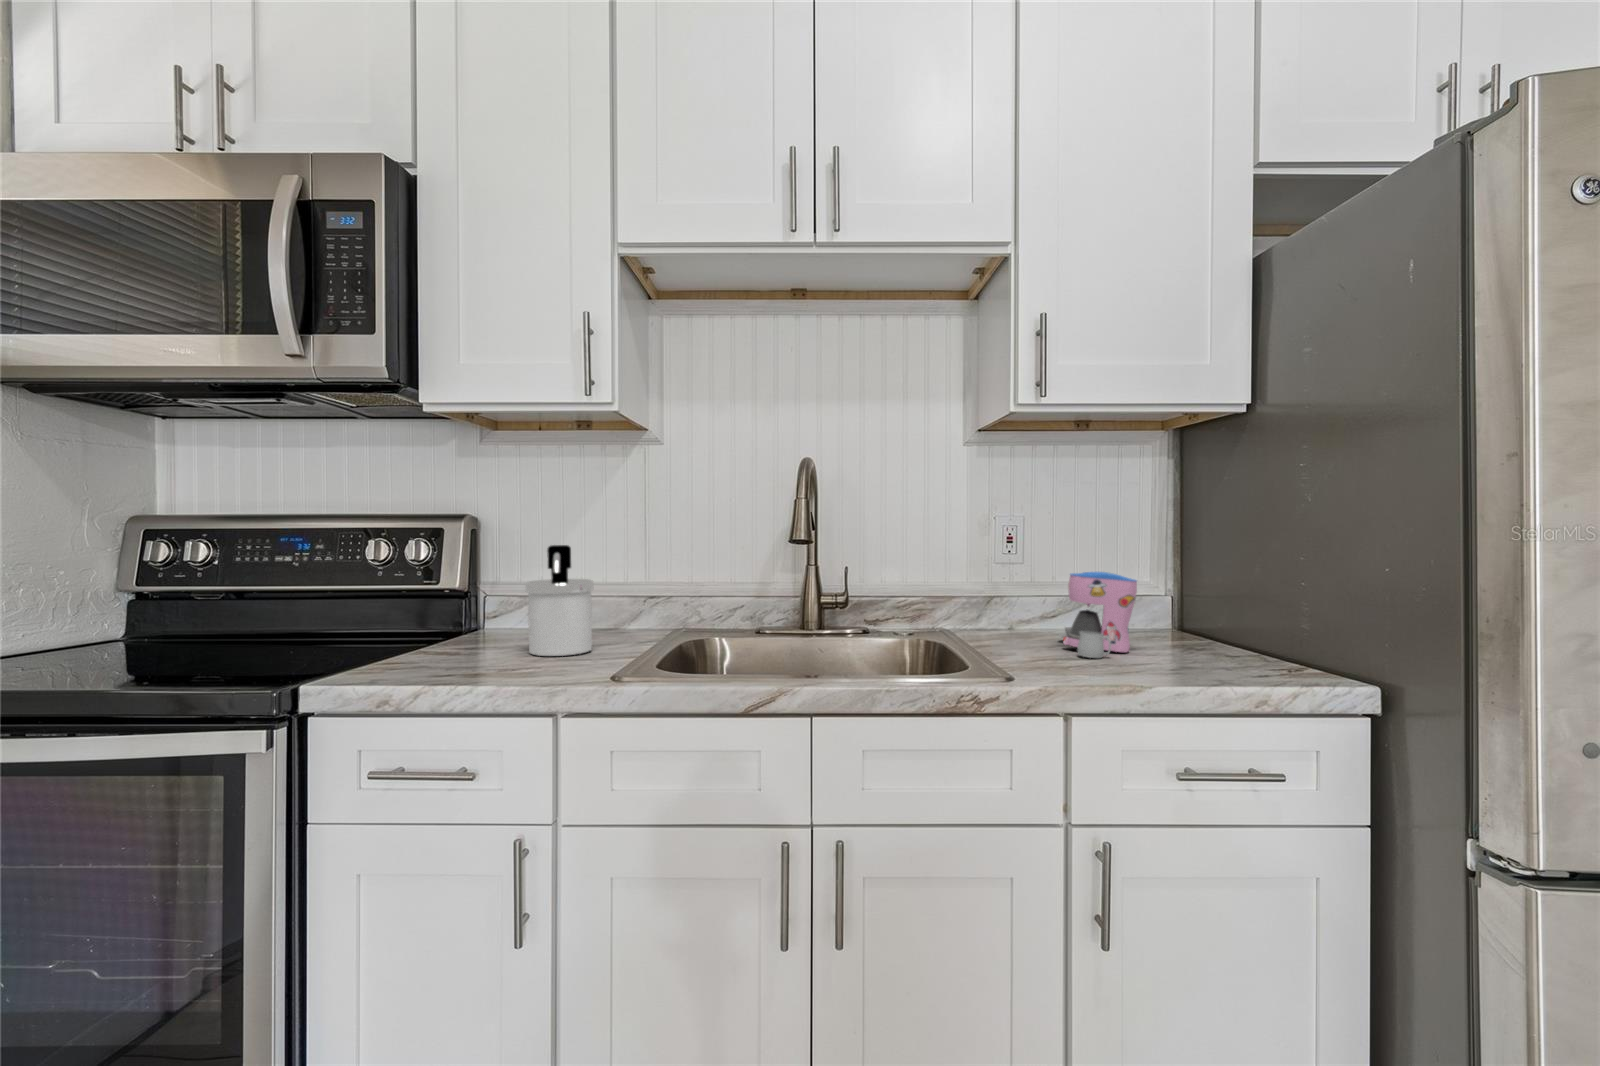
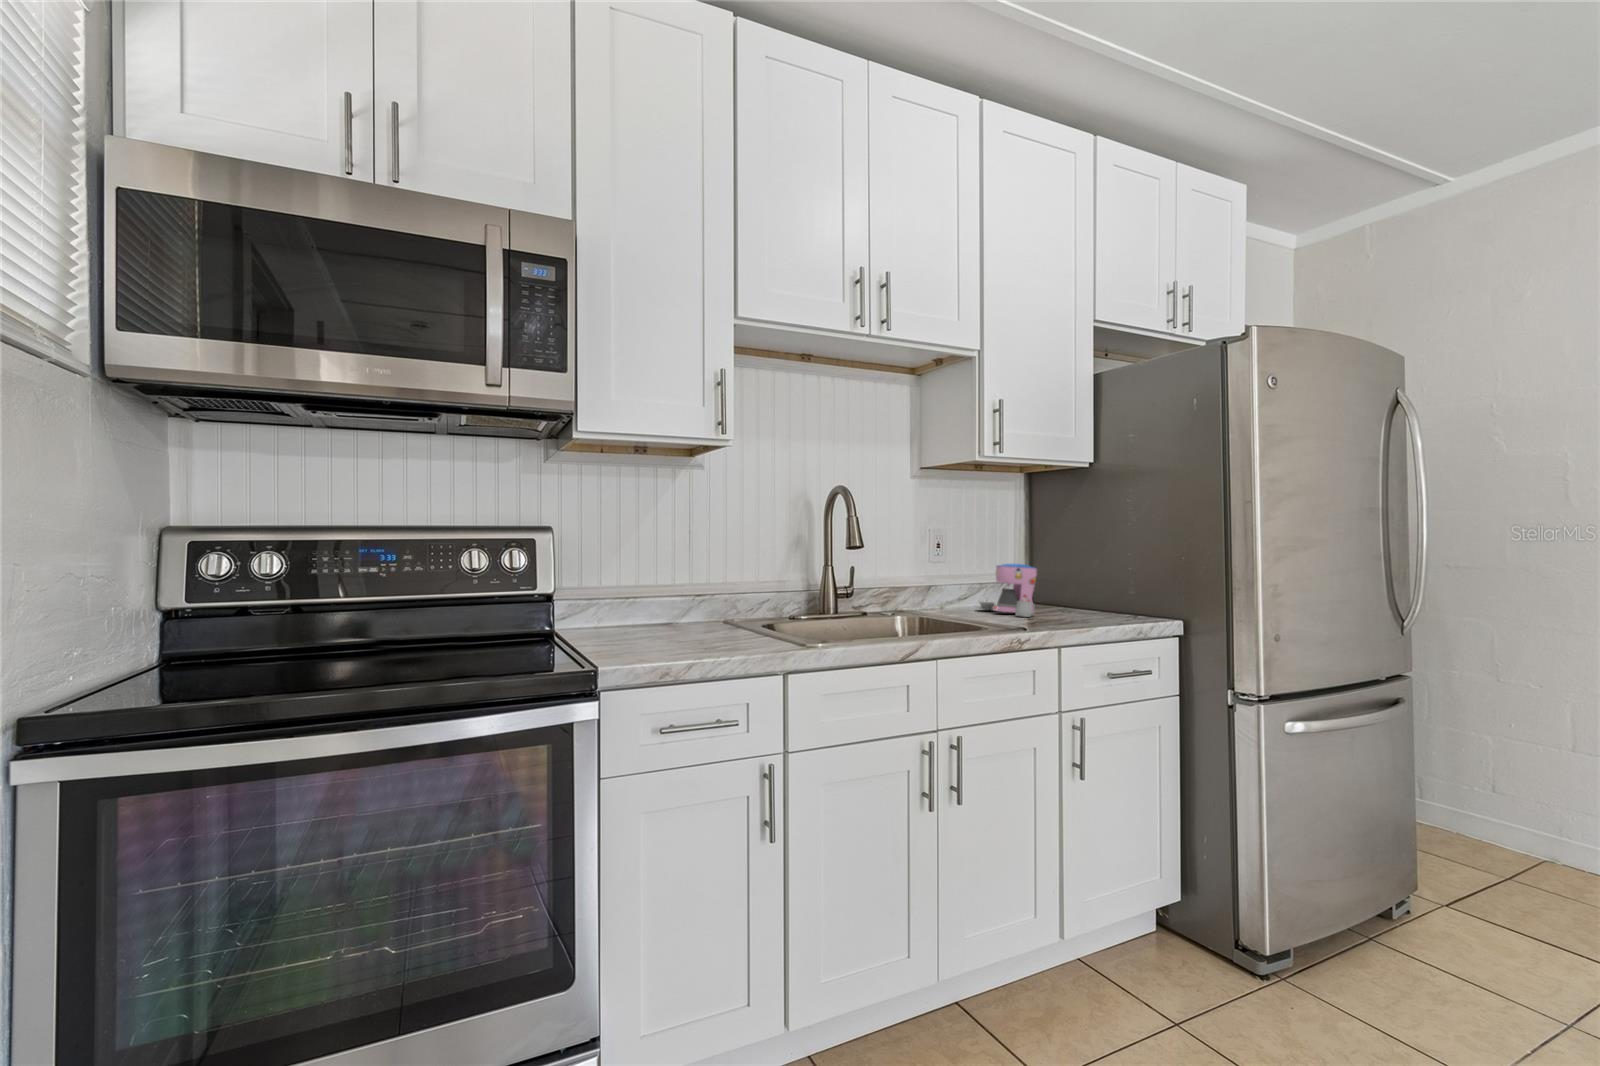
soap dispenser: present [526,545,594,656] -> none [664,550,727,641]

